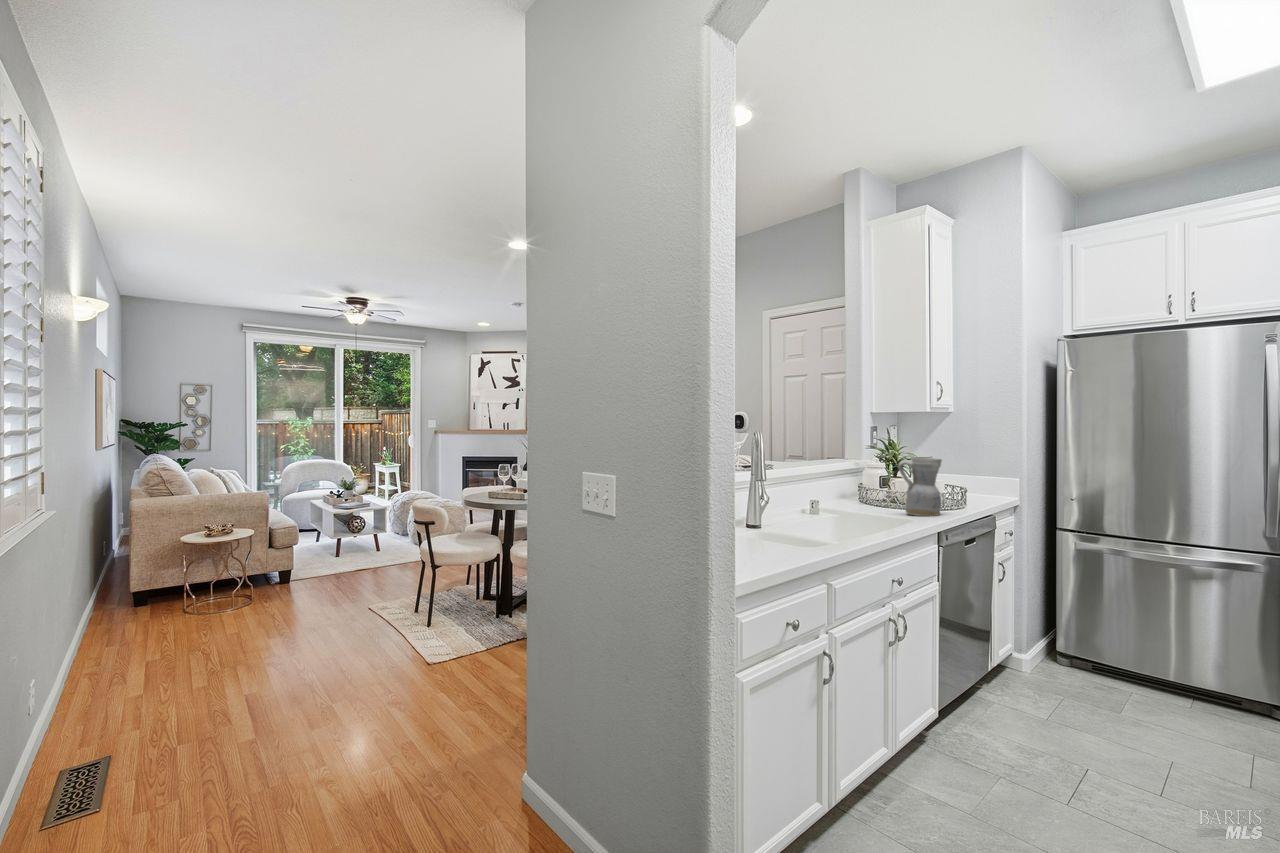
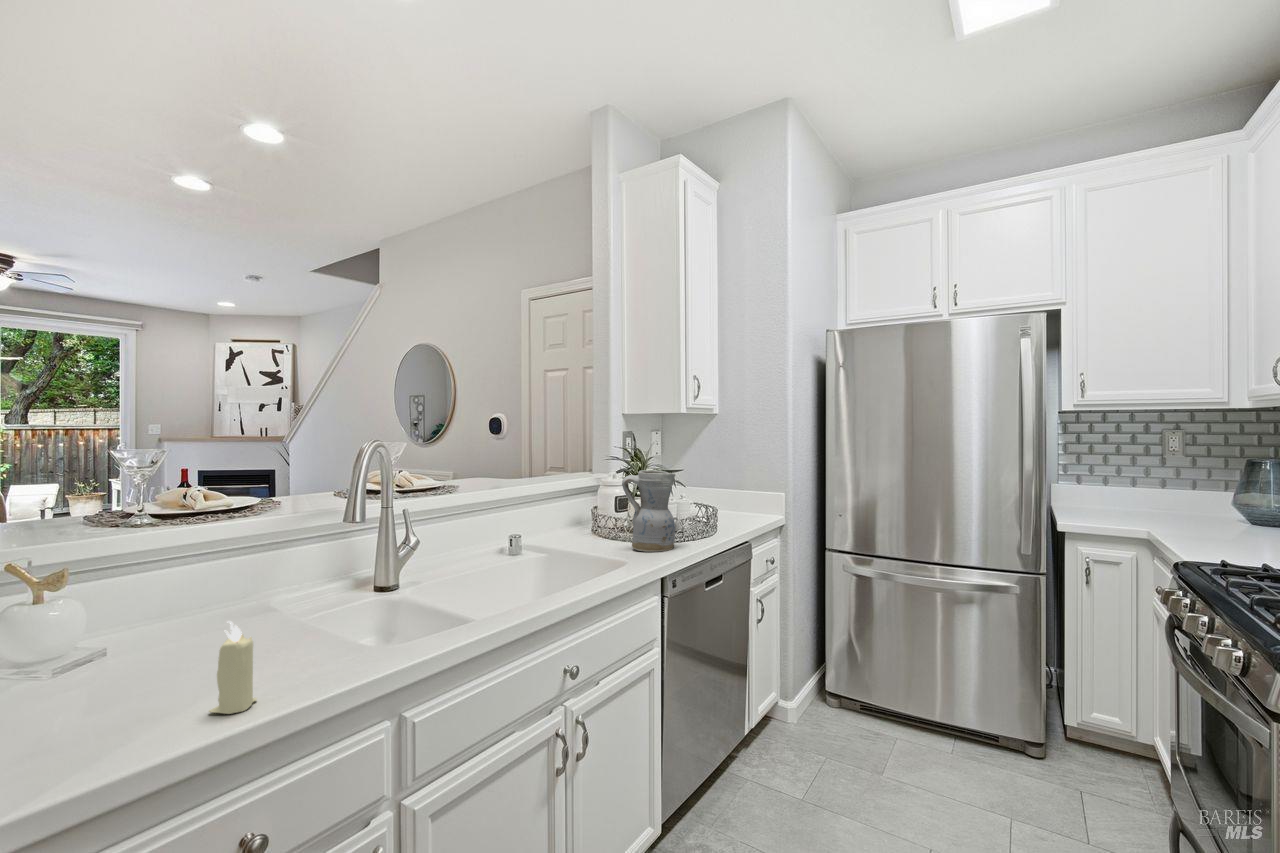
candle: none [766,519,784,562] -> present [209,621,257,714]

